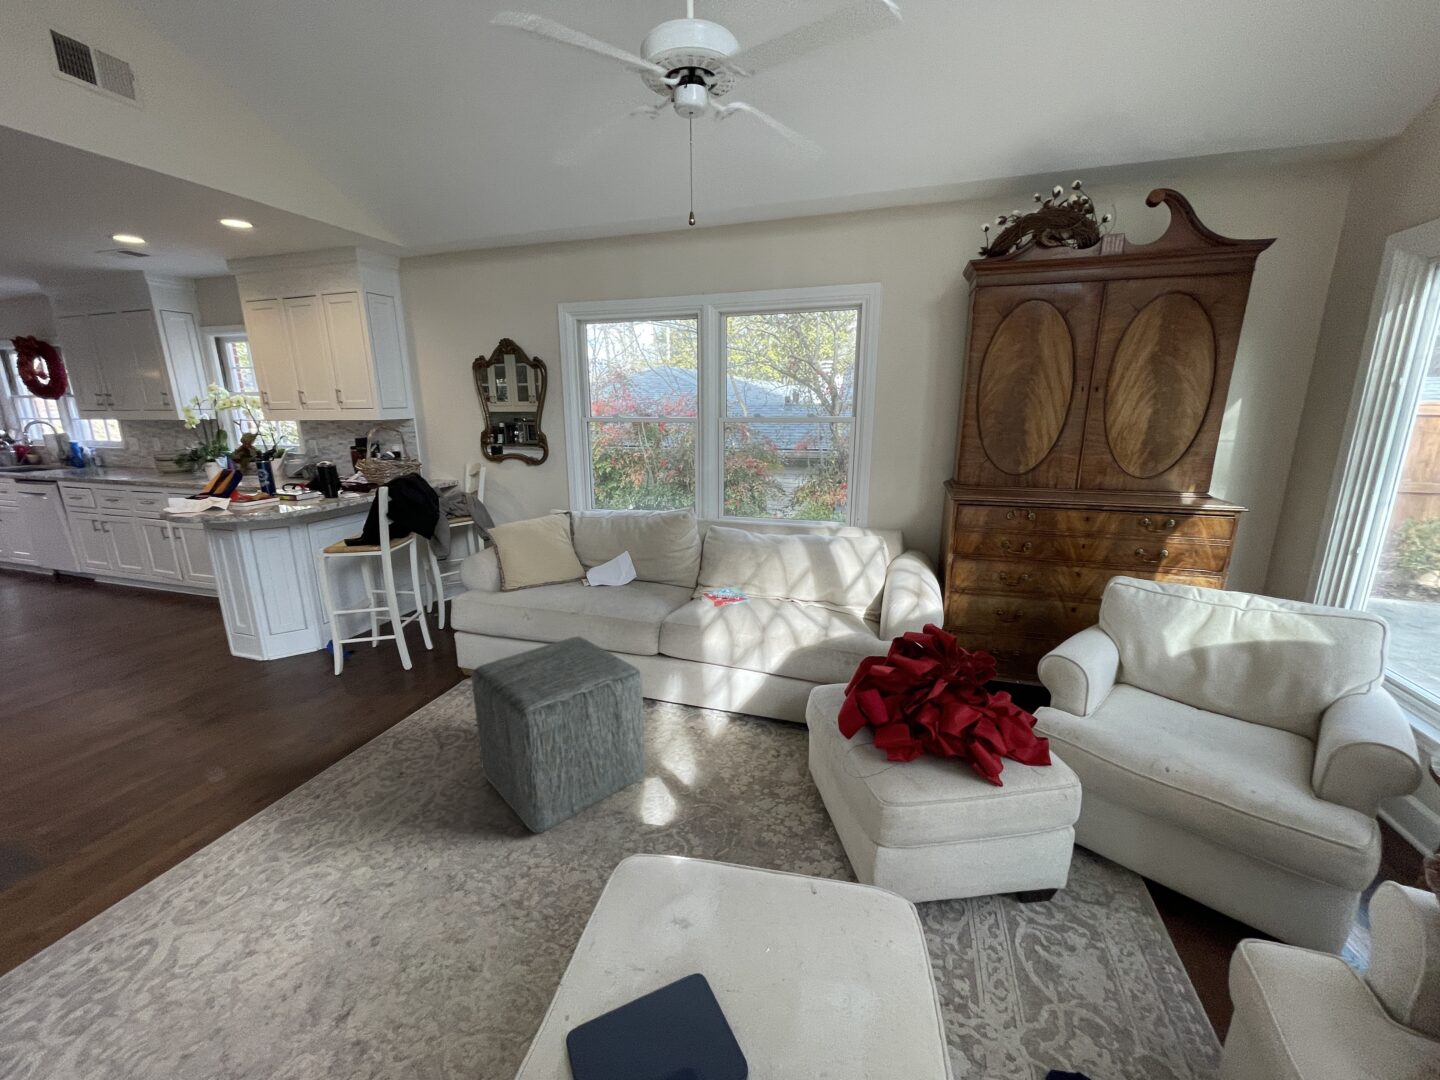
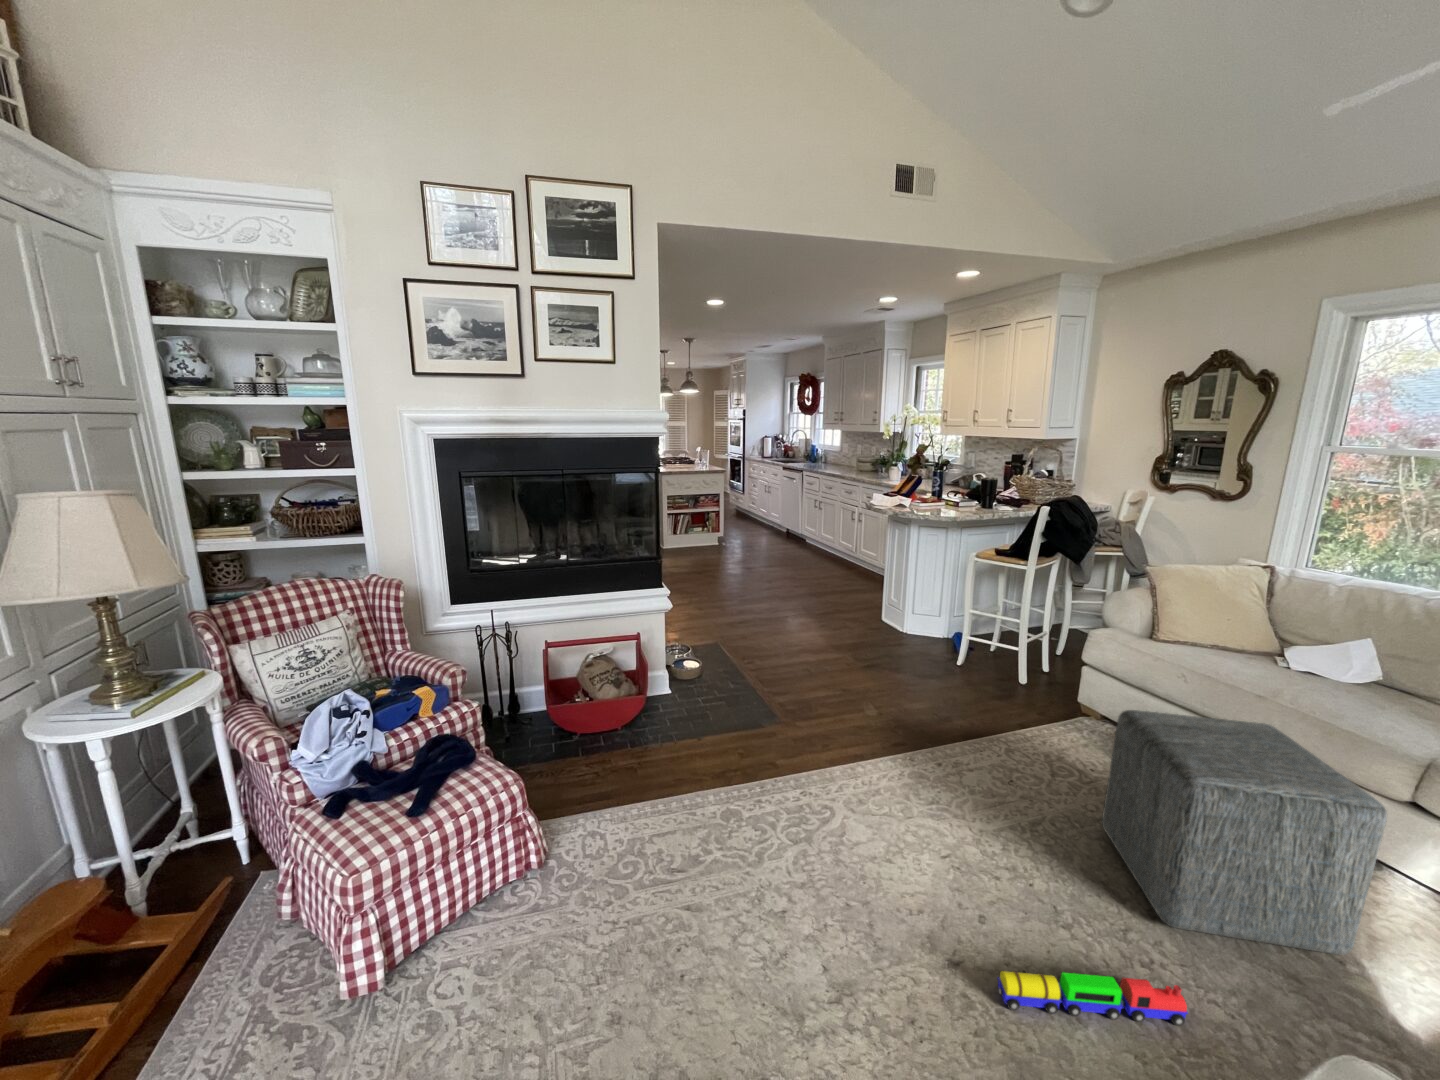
toy train: none [386,886,555,1034] -> present [998,971,1188,1025]

